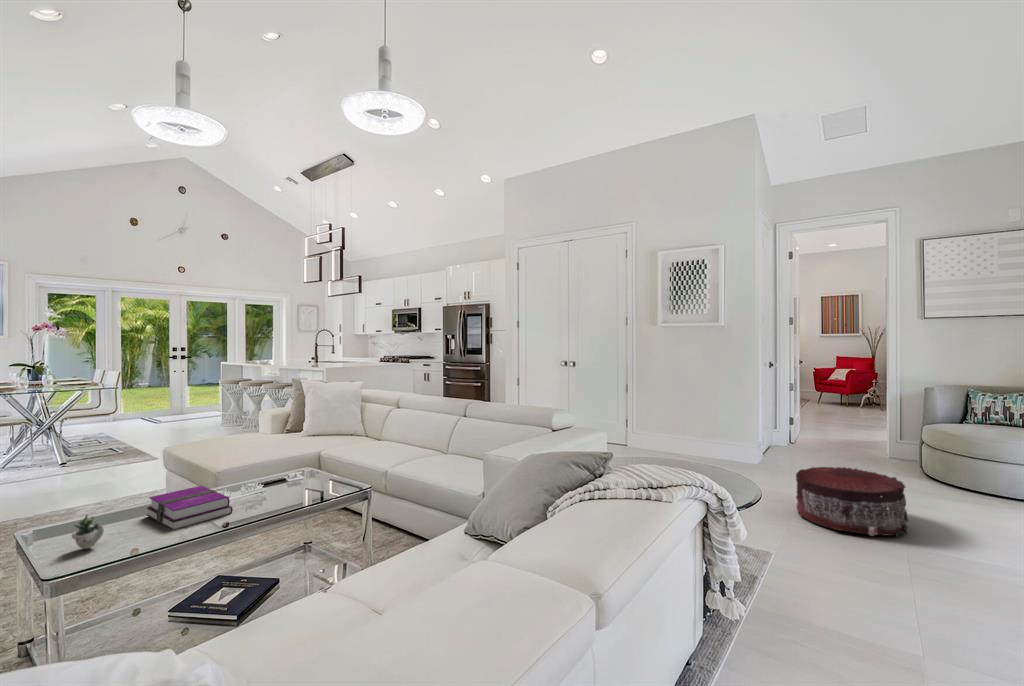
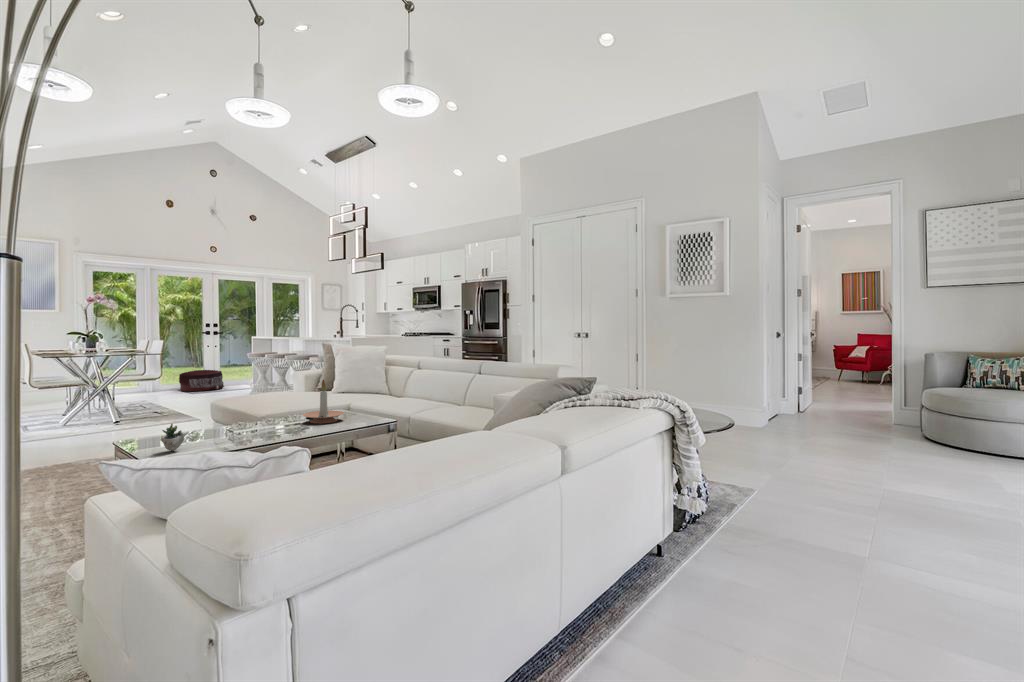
candle holder: none [262,437,312,490] -> present [303,380,344,424]
pouf: present [796,467,908,537] -> present [179,370,224,392]
hardback book: present [146,486,233,530] -> none [211,415,282,443]

